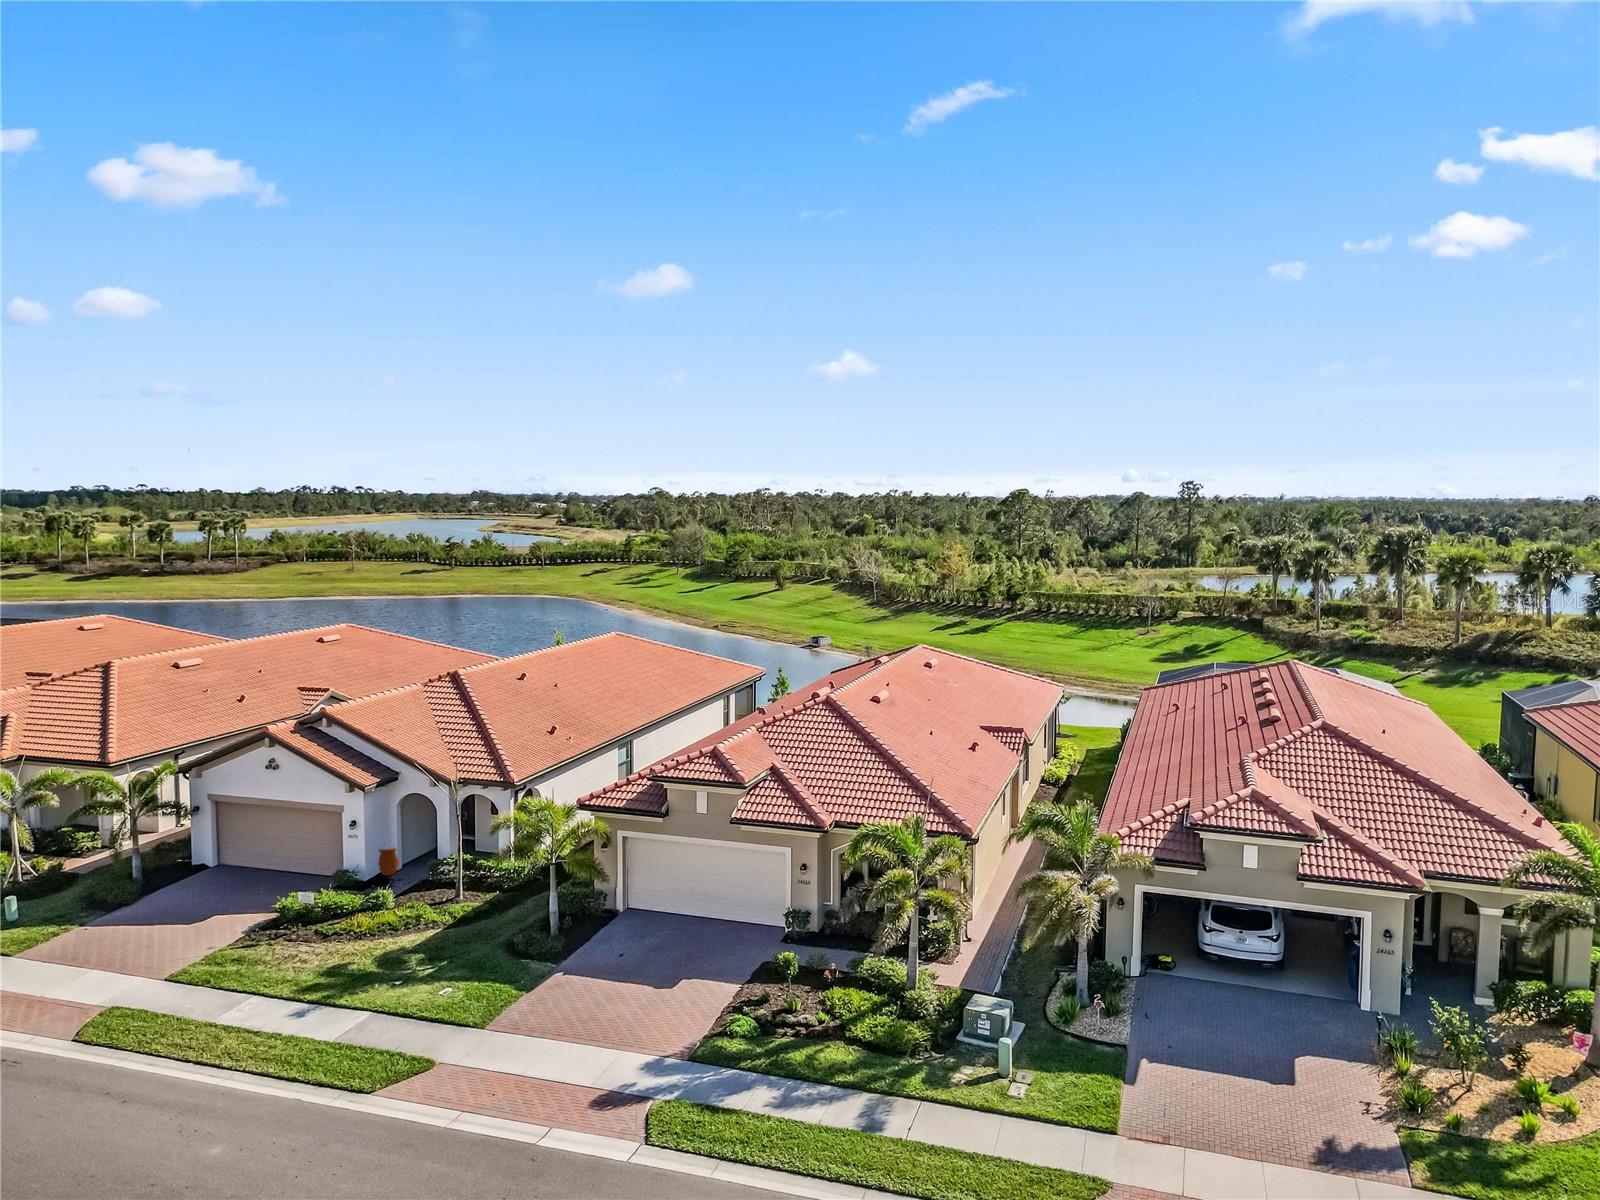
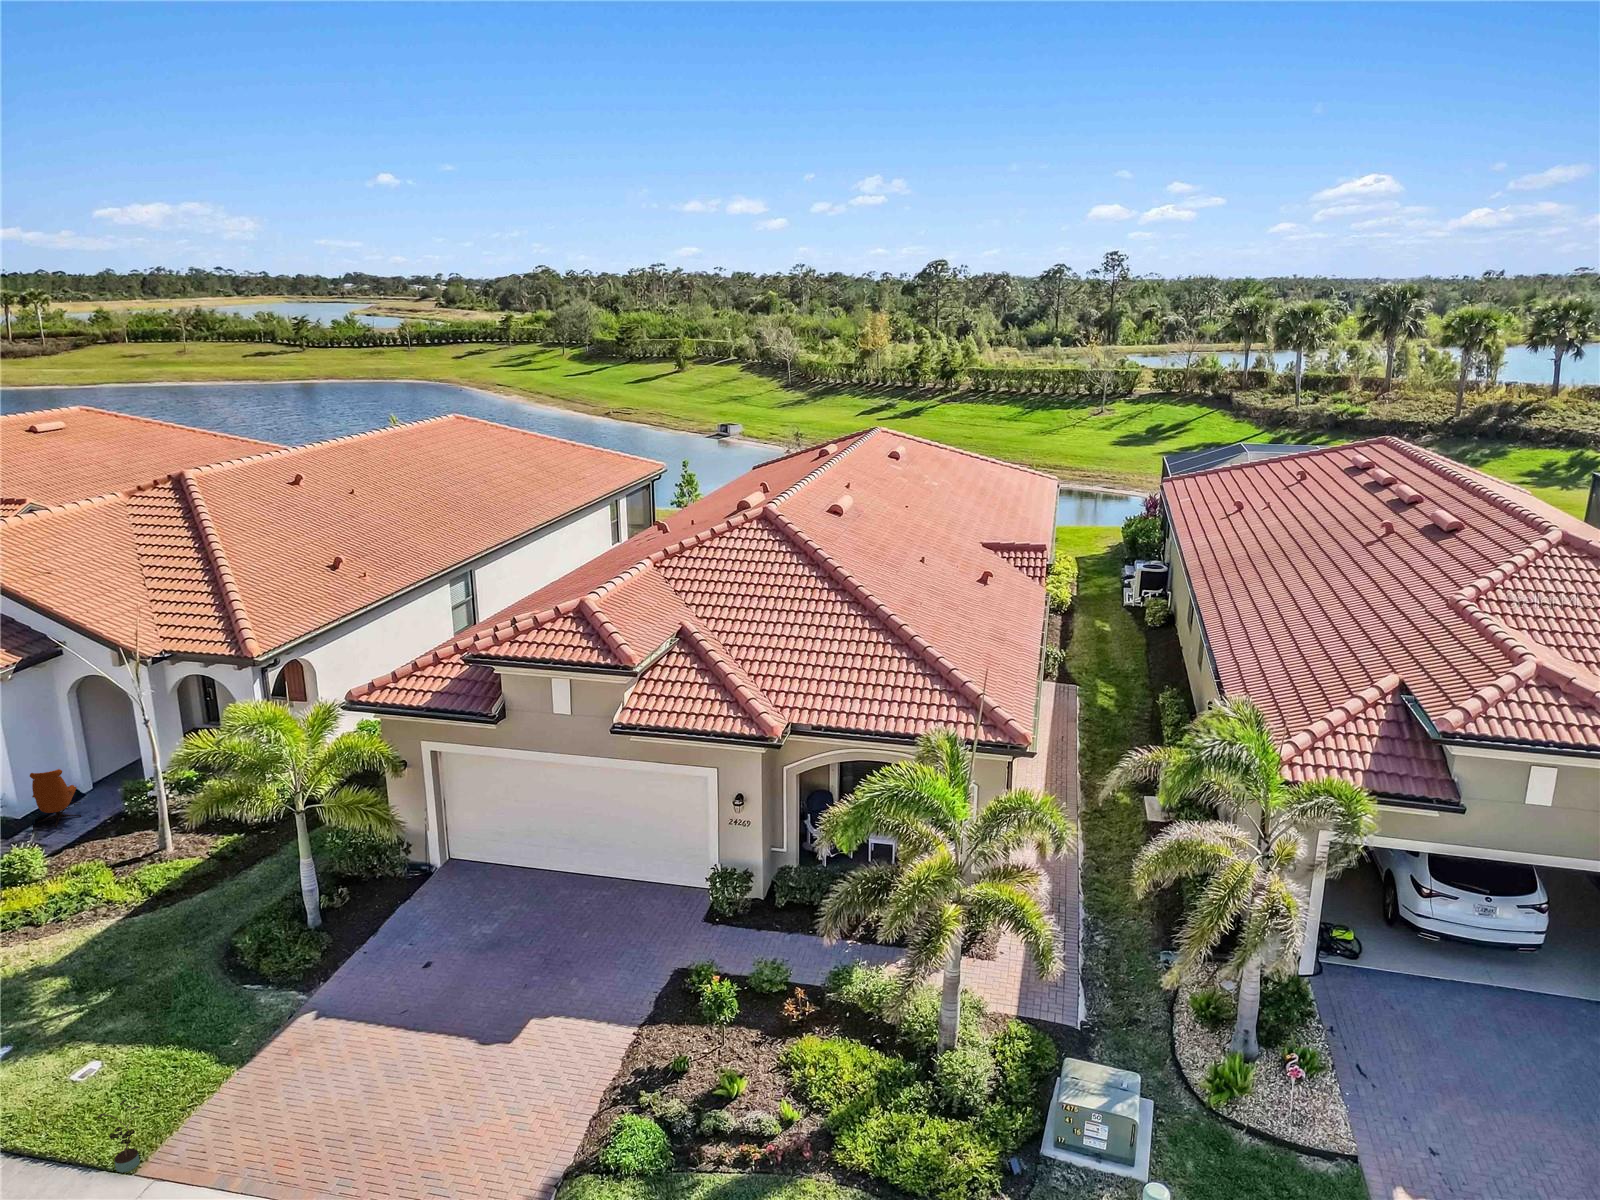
potted plant: none [471,988,492,1026] -> present [97,1100,140,1172]

